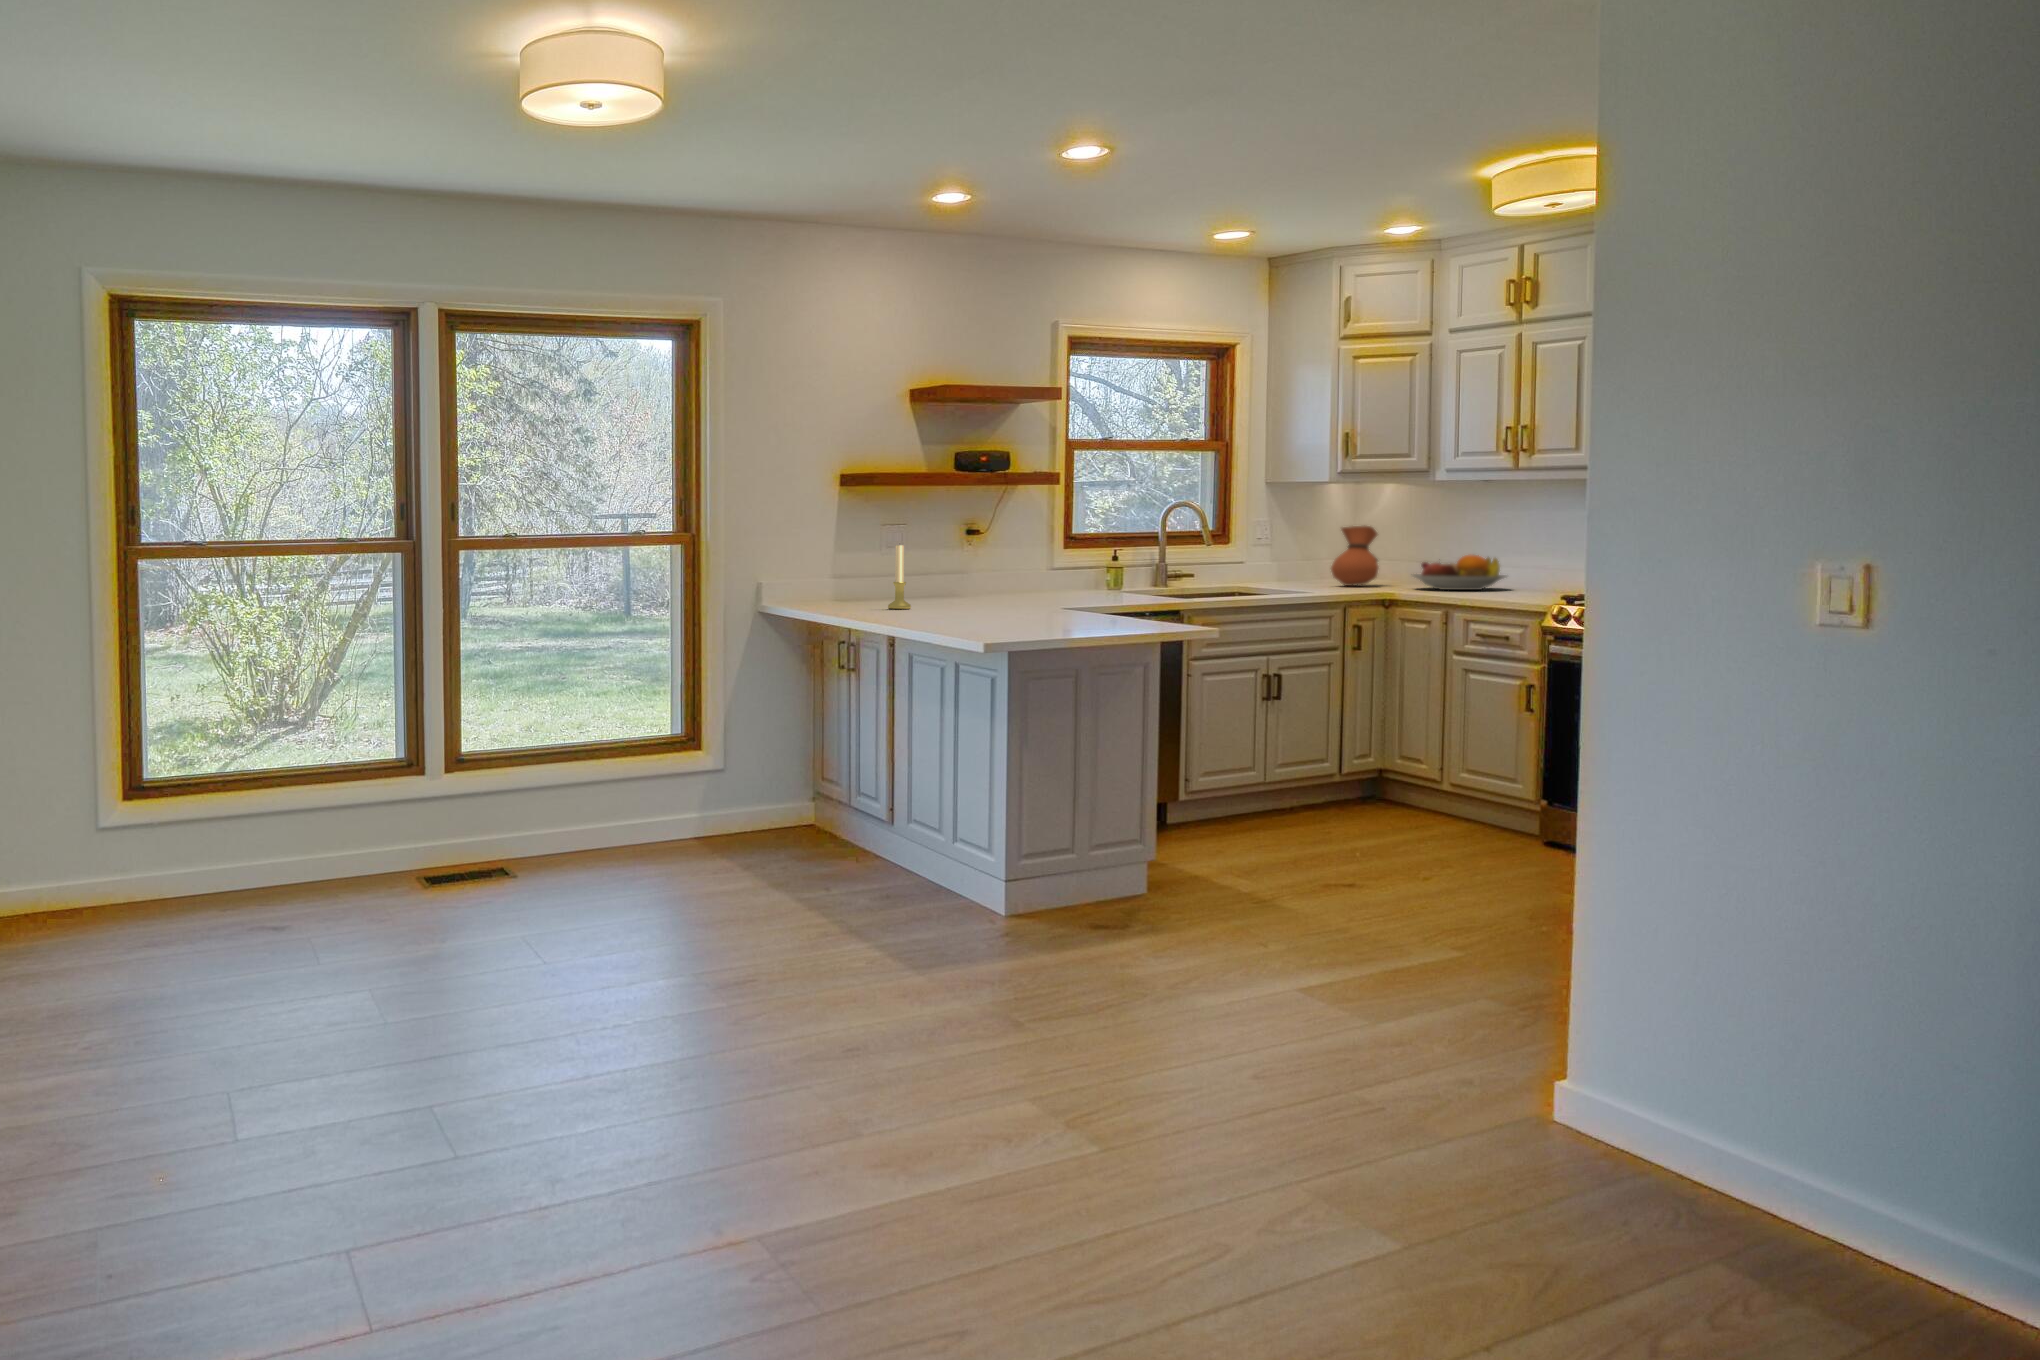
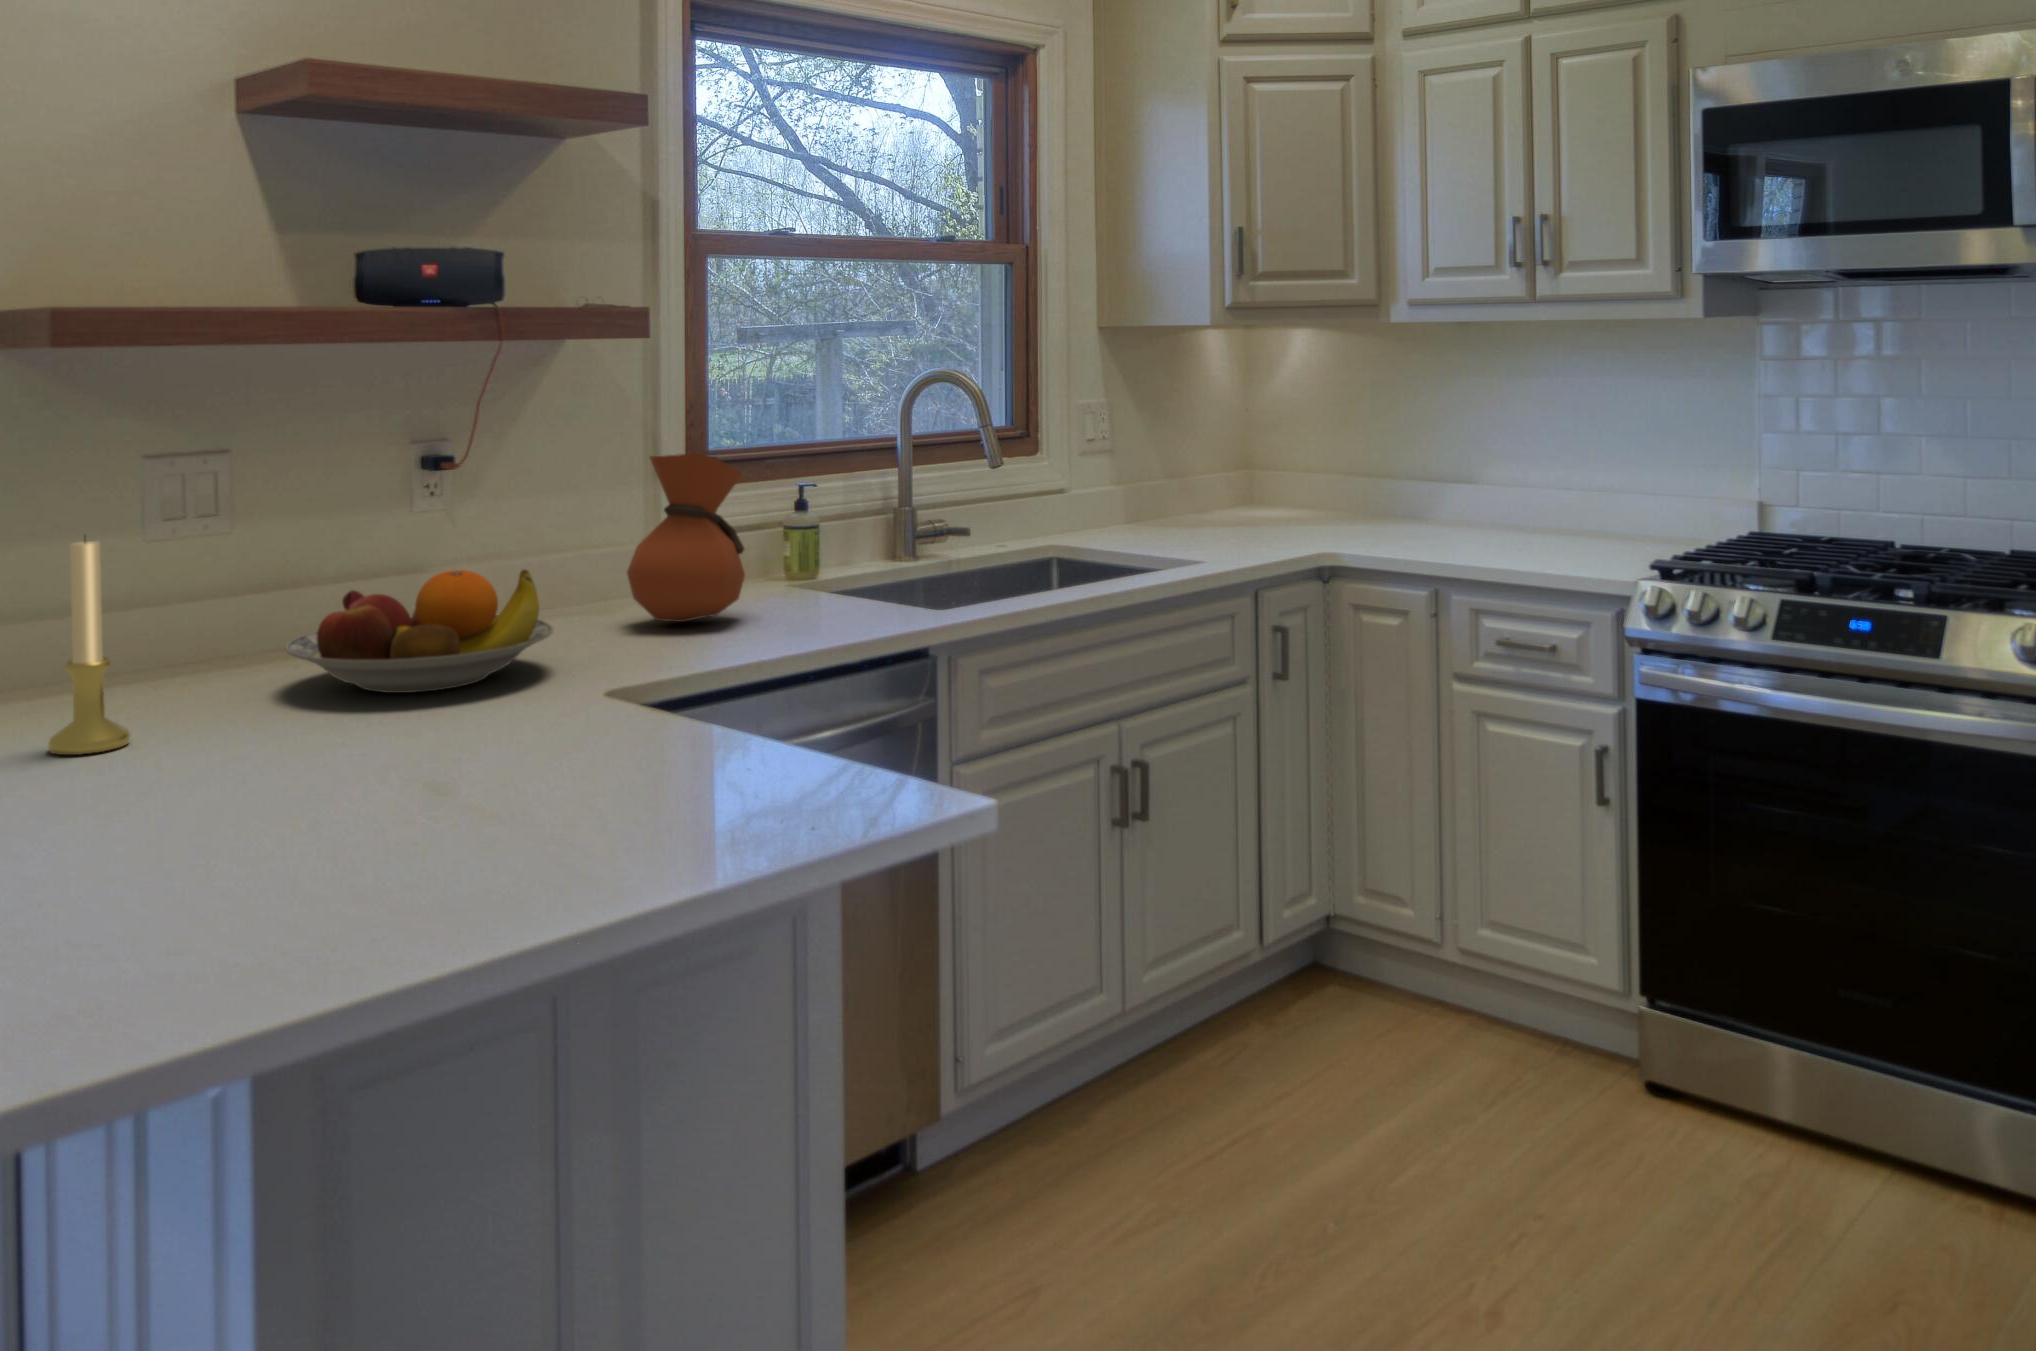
vase: present [1331,526,1378,586] -> present [627,454,745,622]
fruit bowl: present [1411,555,1506,590] -> present [285,569,553,693]

